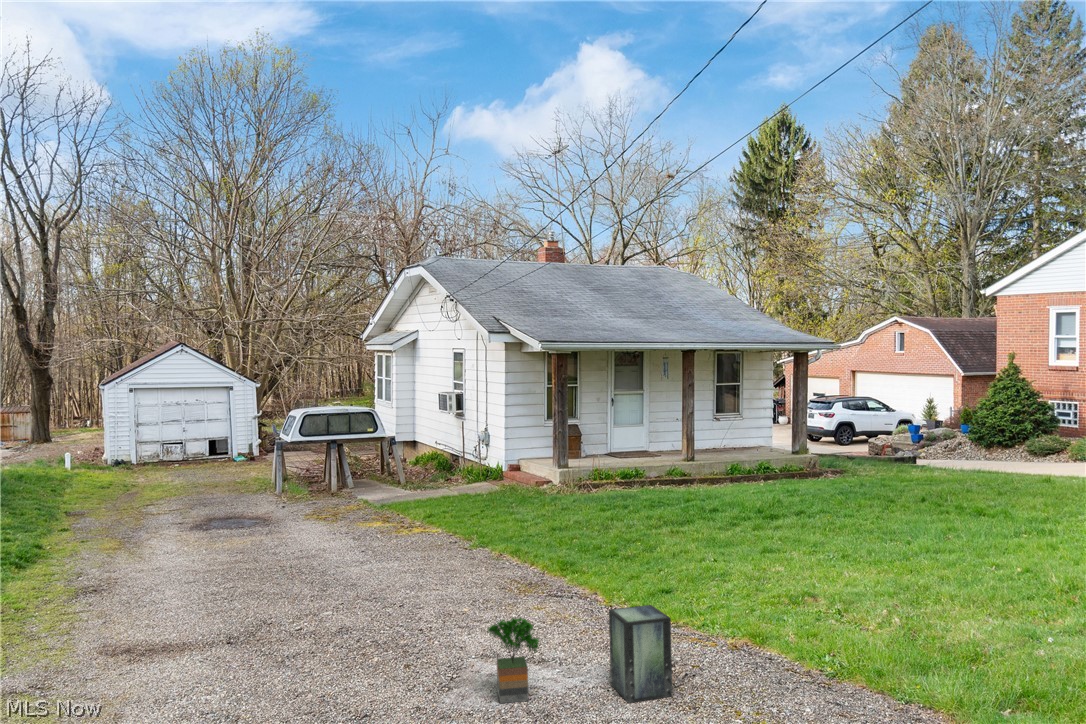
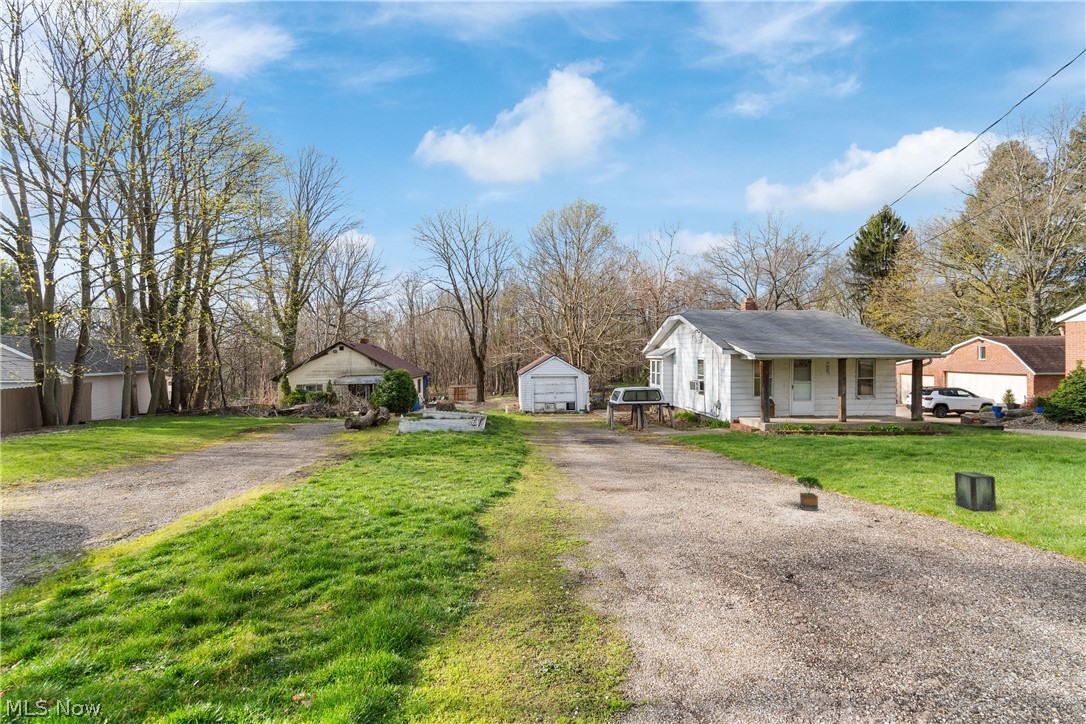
storage box: present [609,605,673,703] -> present [955,472,996,511]

